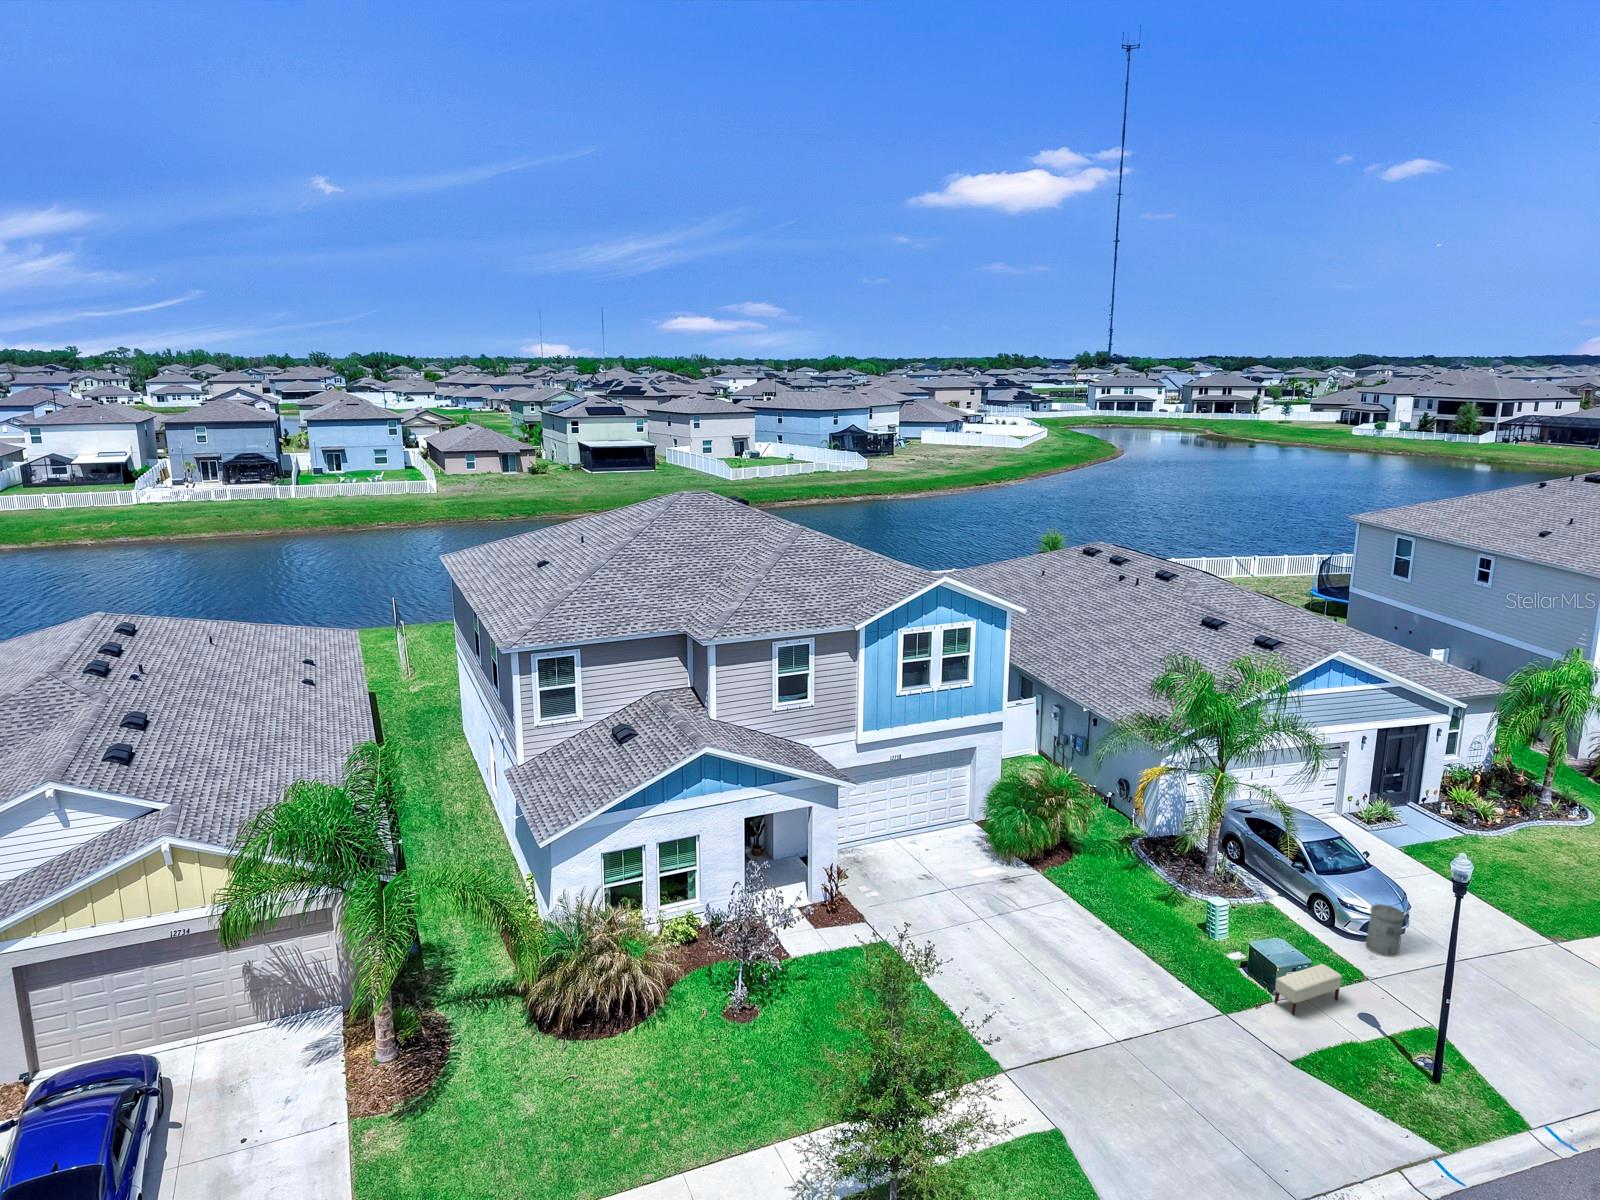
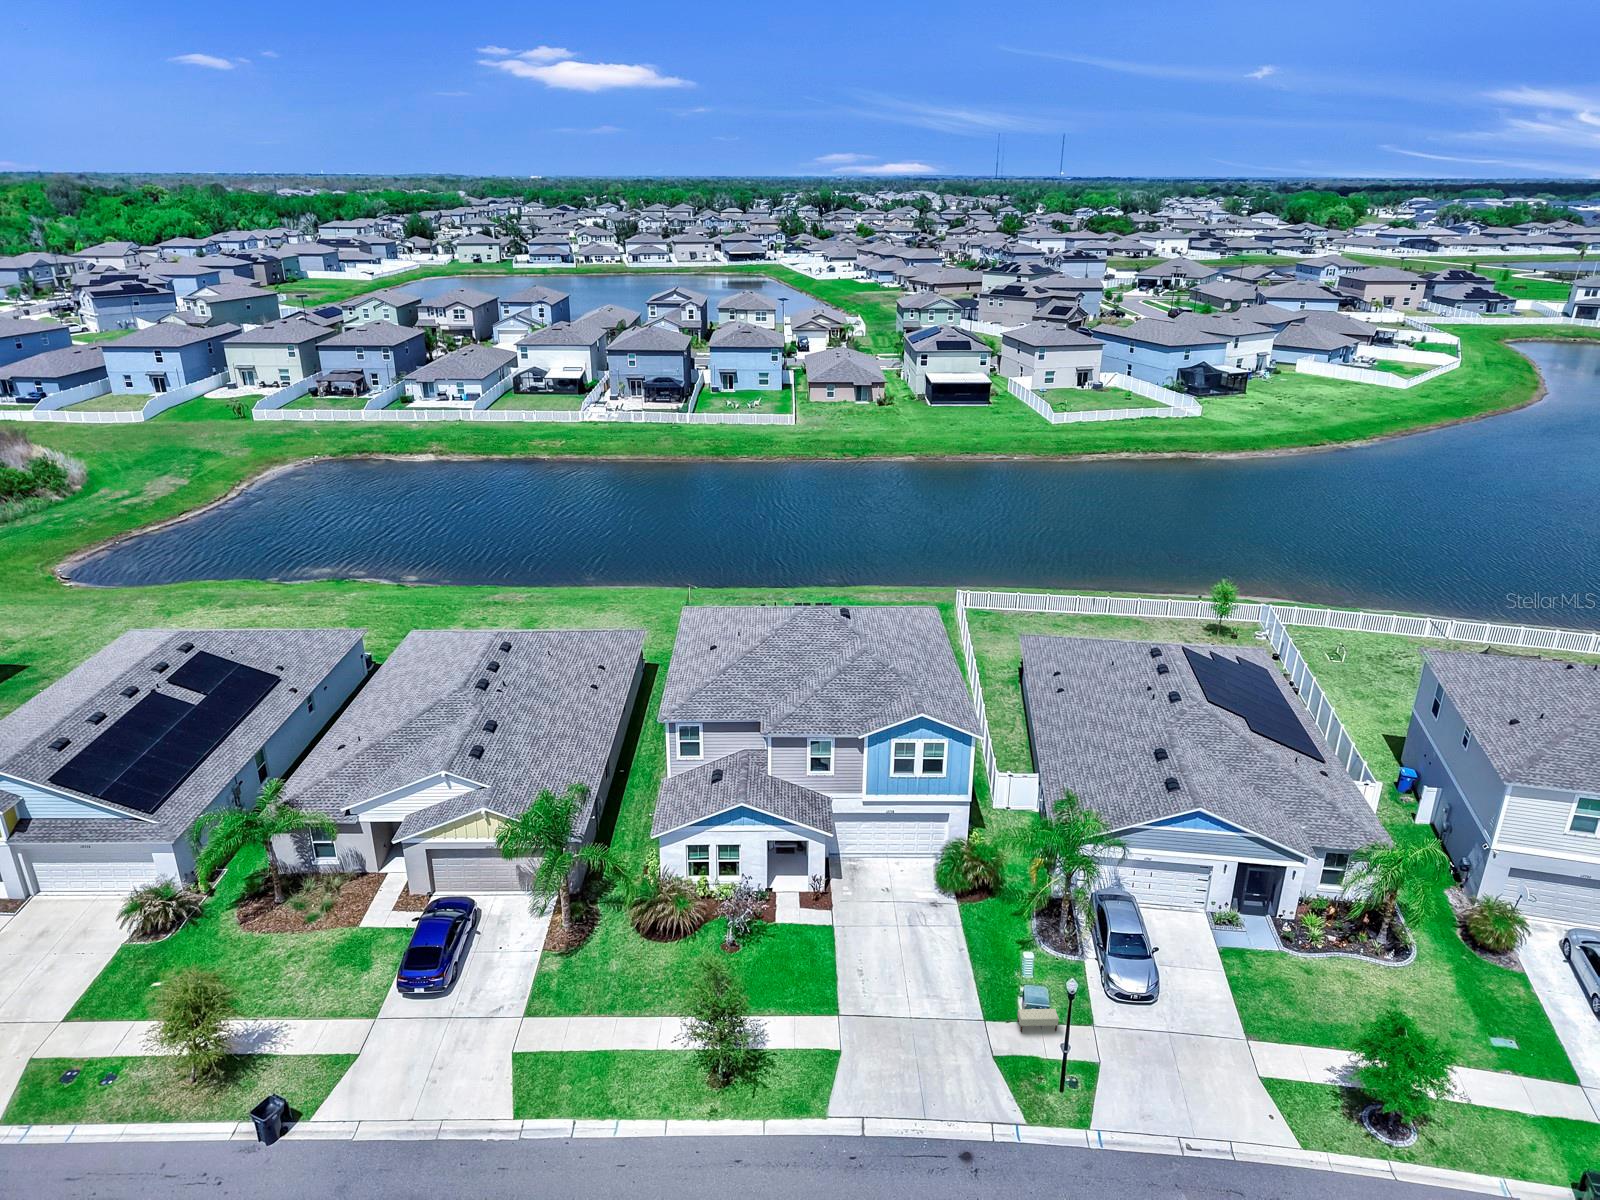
trash can: present [1366,904,1405,957] -> none [1111,983,1134,1017]

